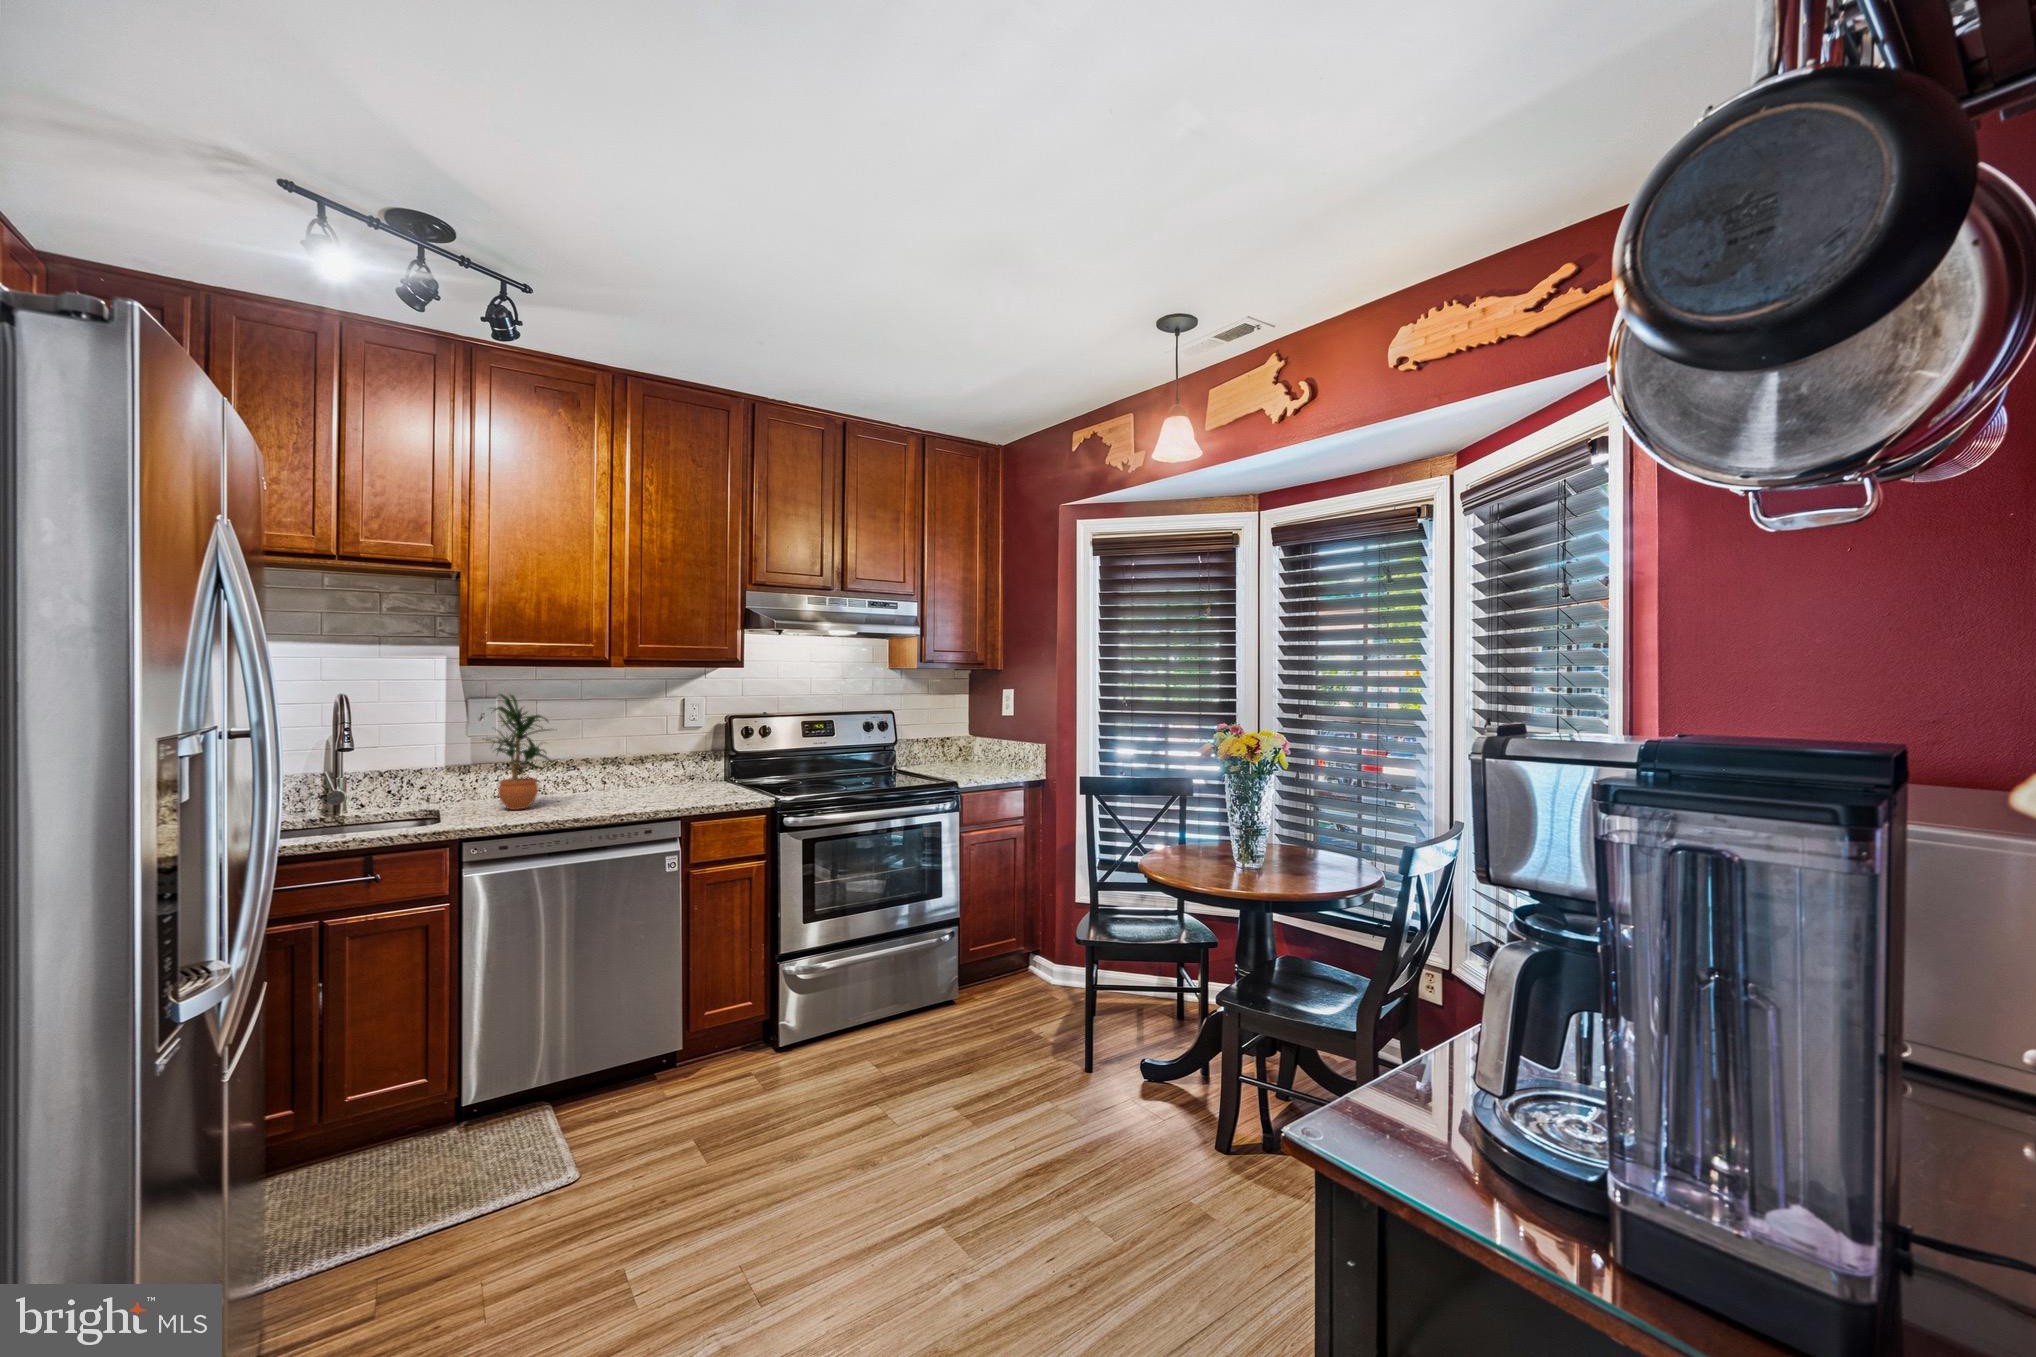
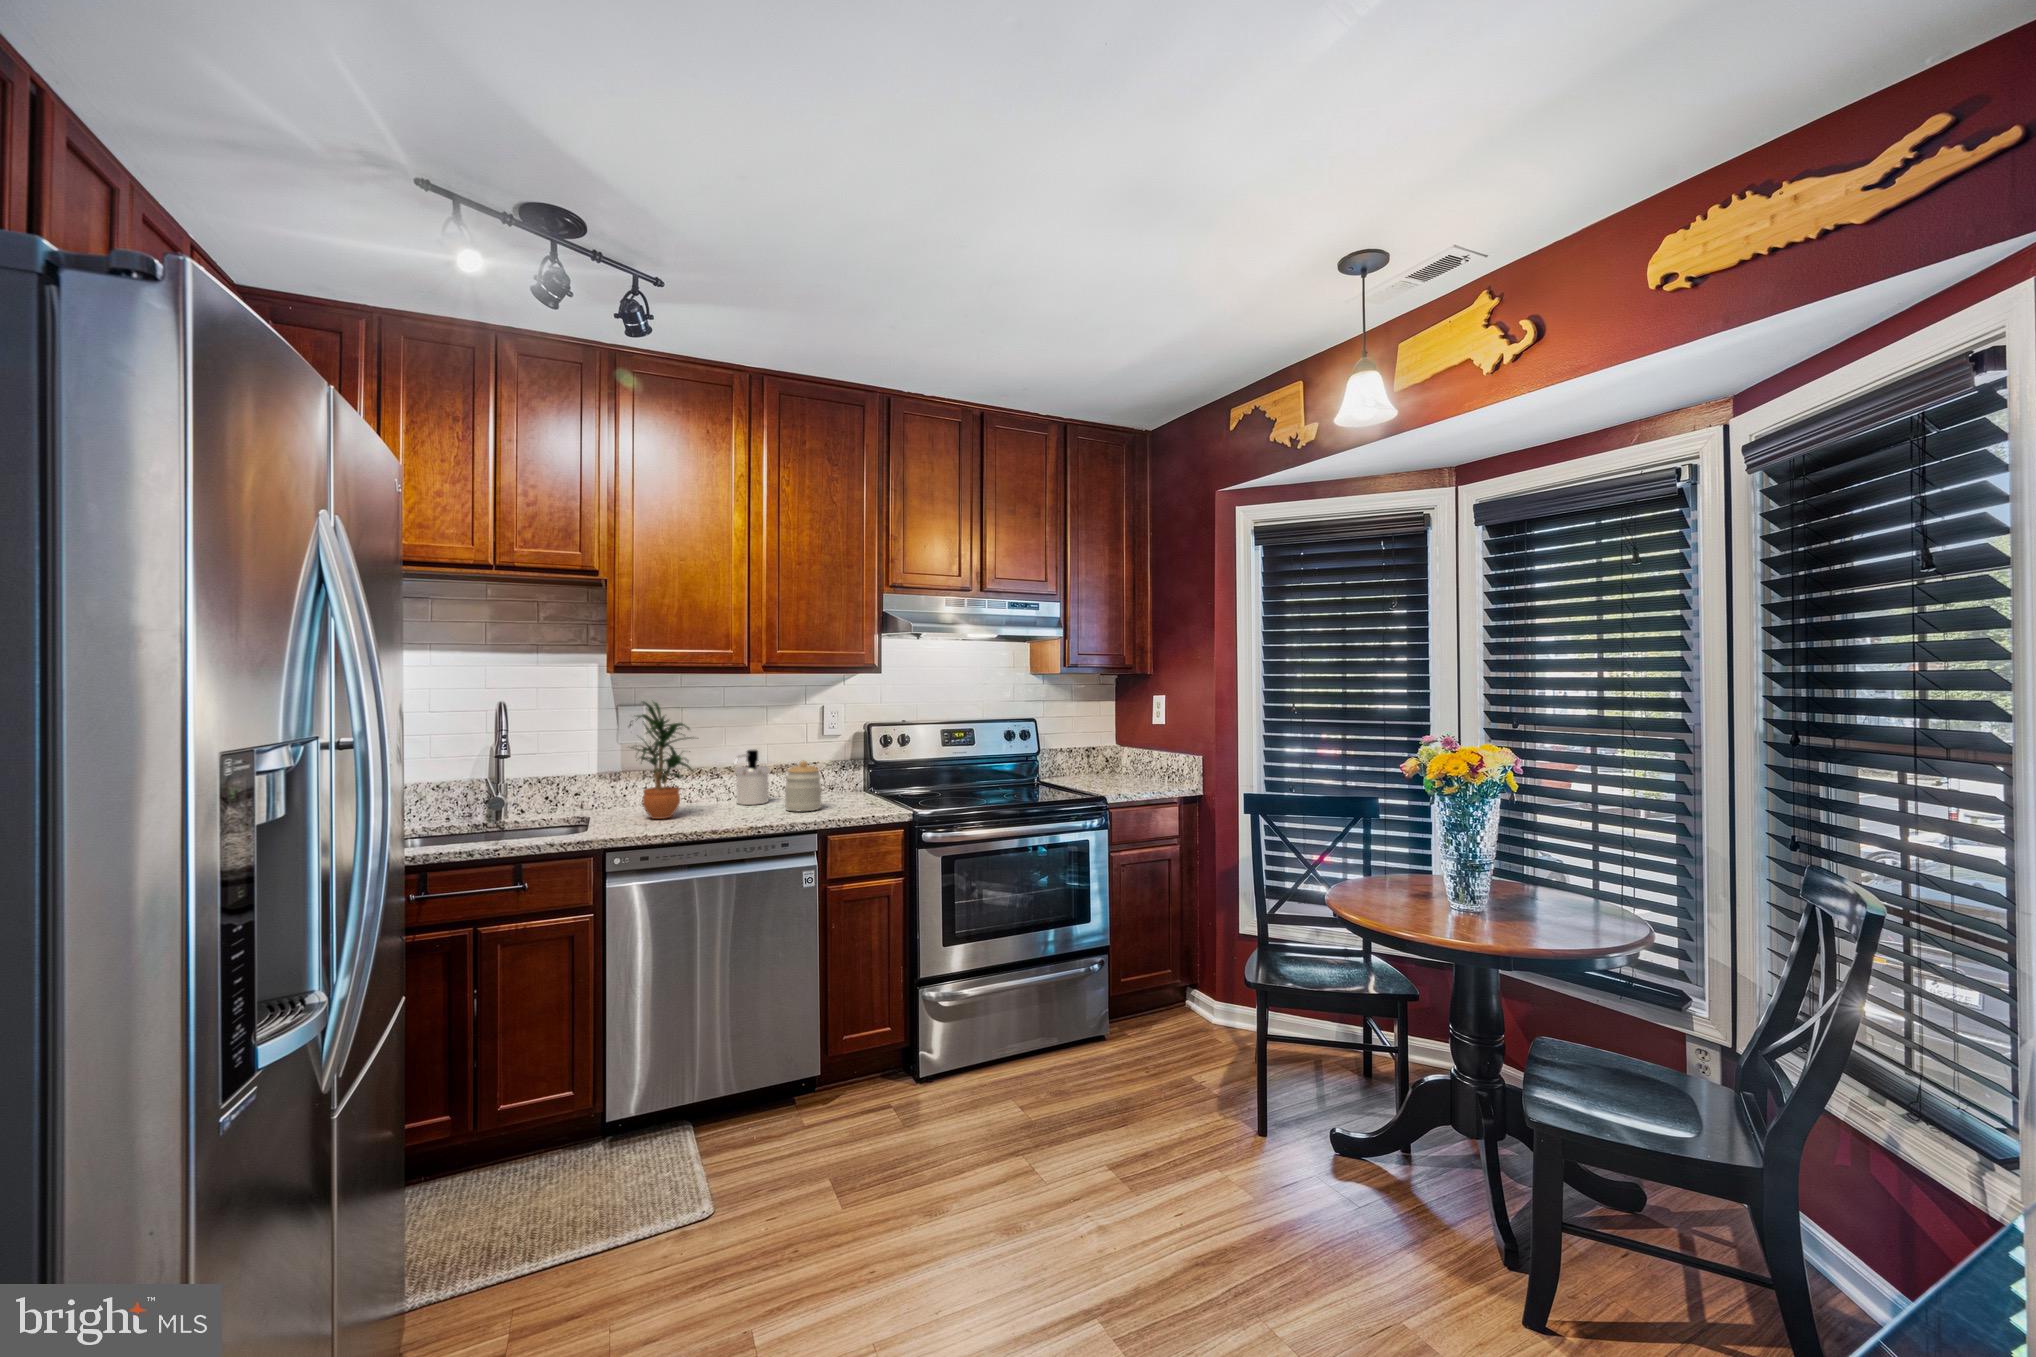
soap dispenser: none [593,741,629,795] -> present [734,750,769,805]
jar: none [646,751,684,800] -> present [785,761,822,811]

